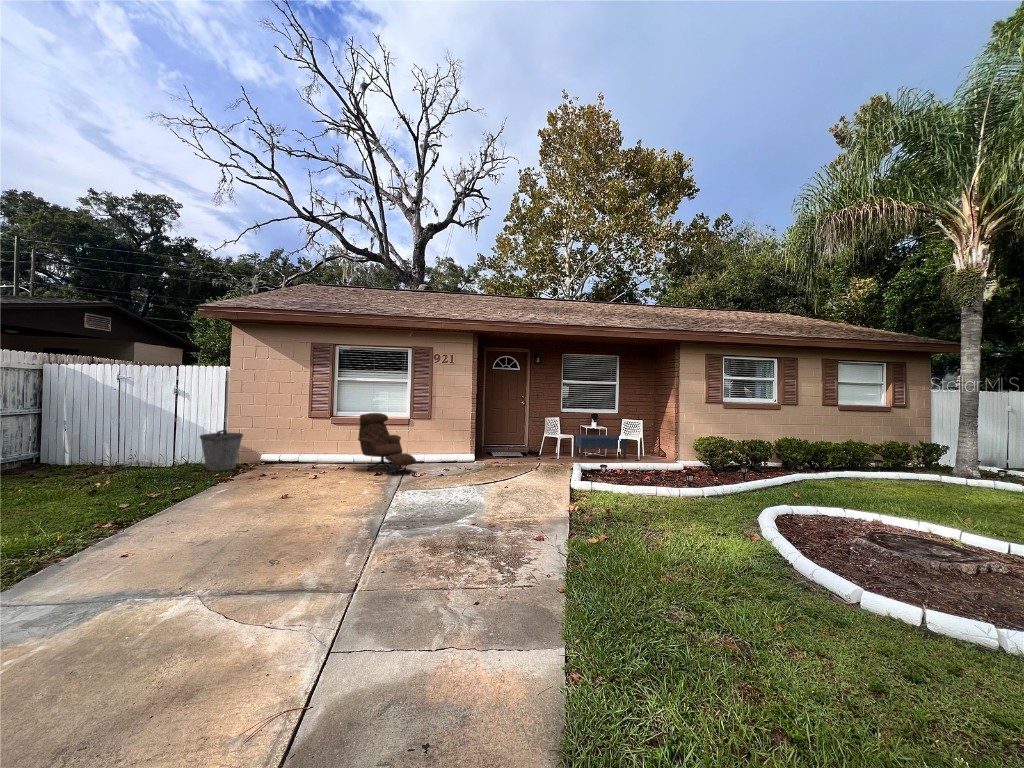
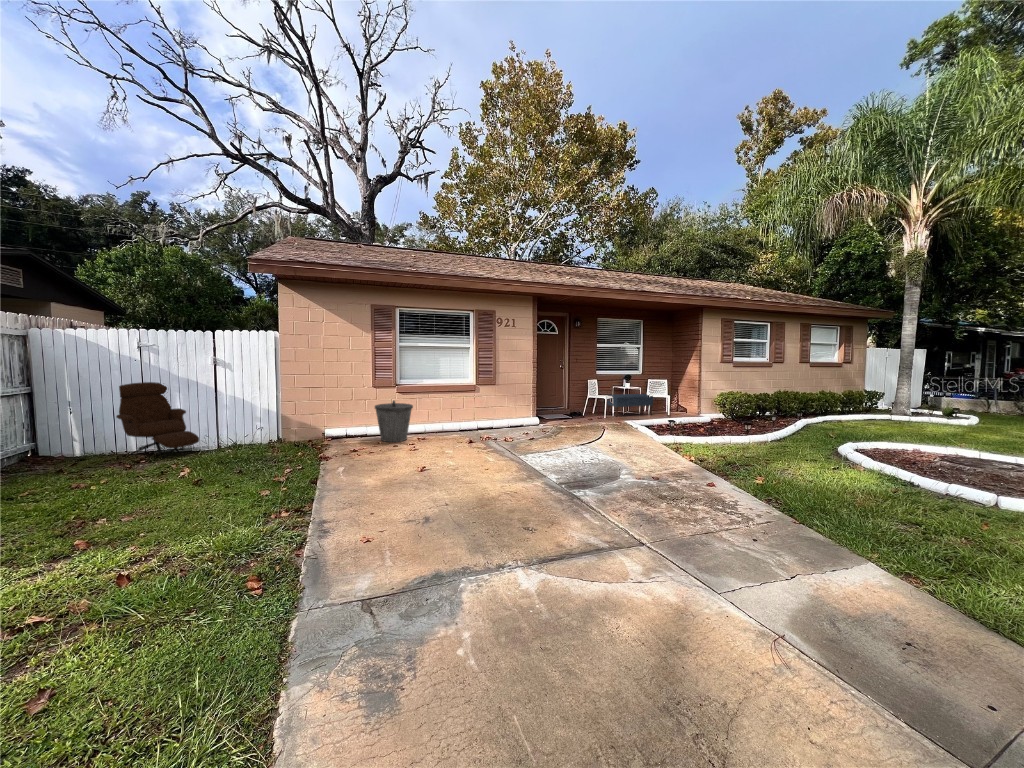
lounge chair: present [358,413,416,474] -> present [116,382,199,458]
trash can: present [200,430,243,471] -> present [375,401,413,442]

